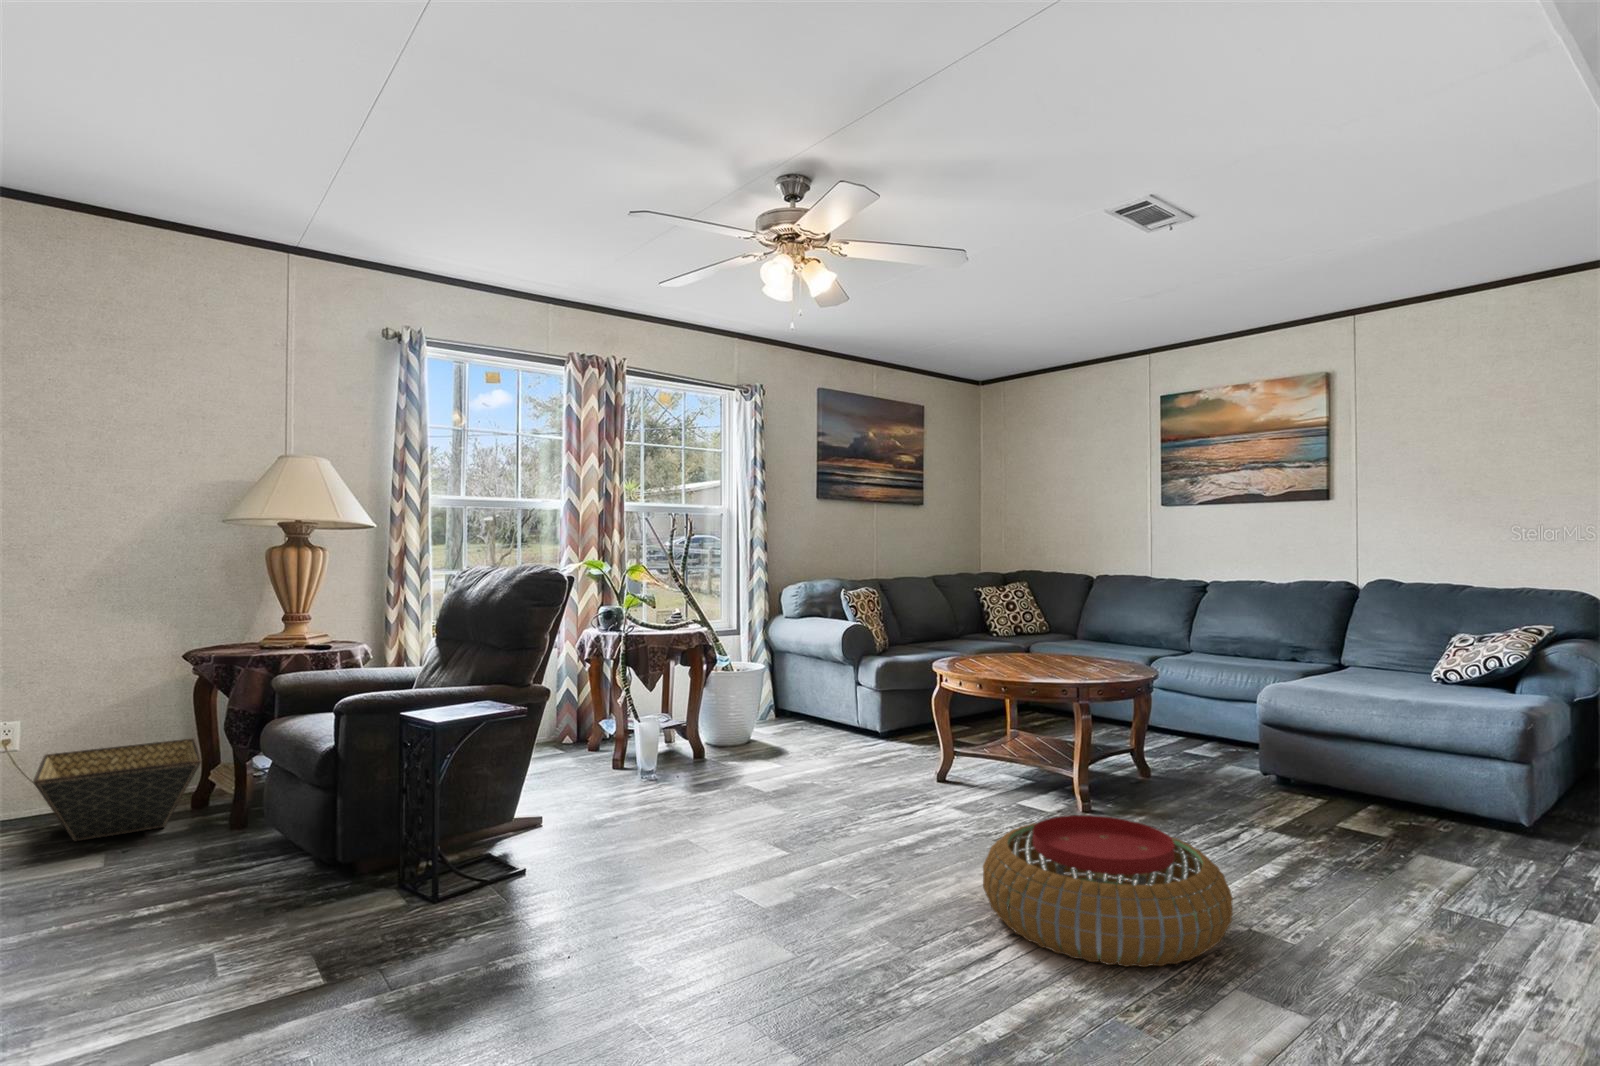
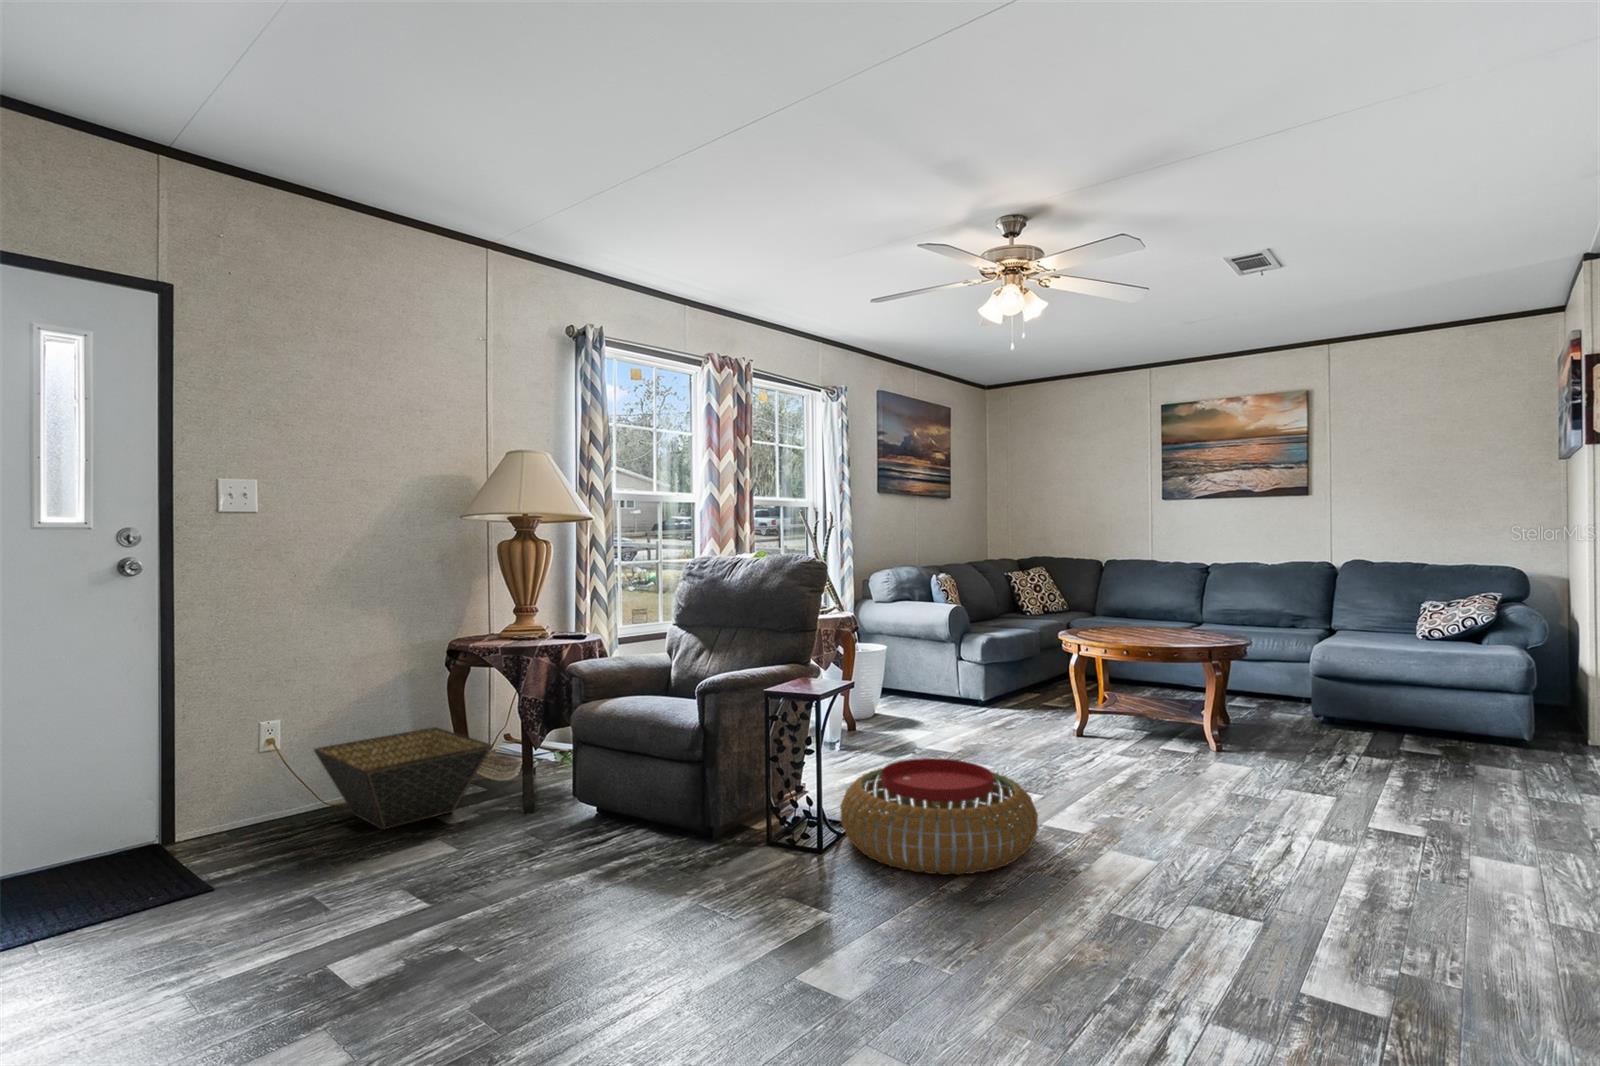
pouf: present [983,815,1233,967] -> present [840,758,1038,875]

